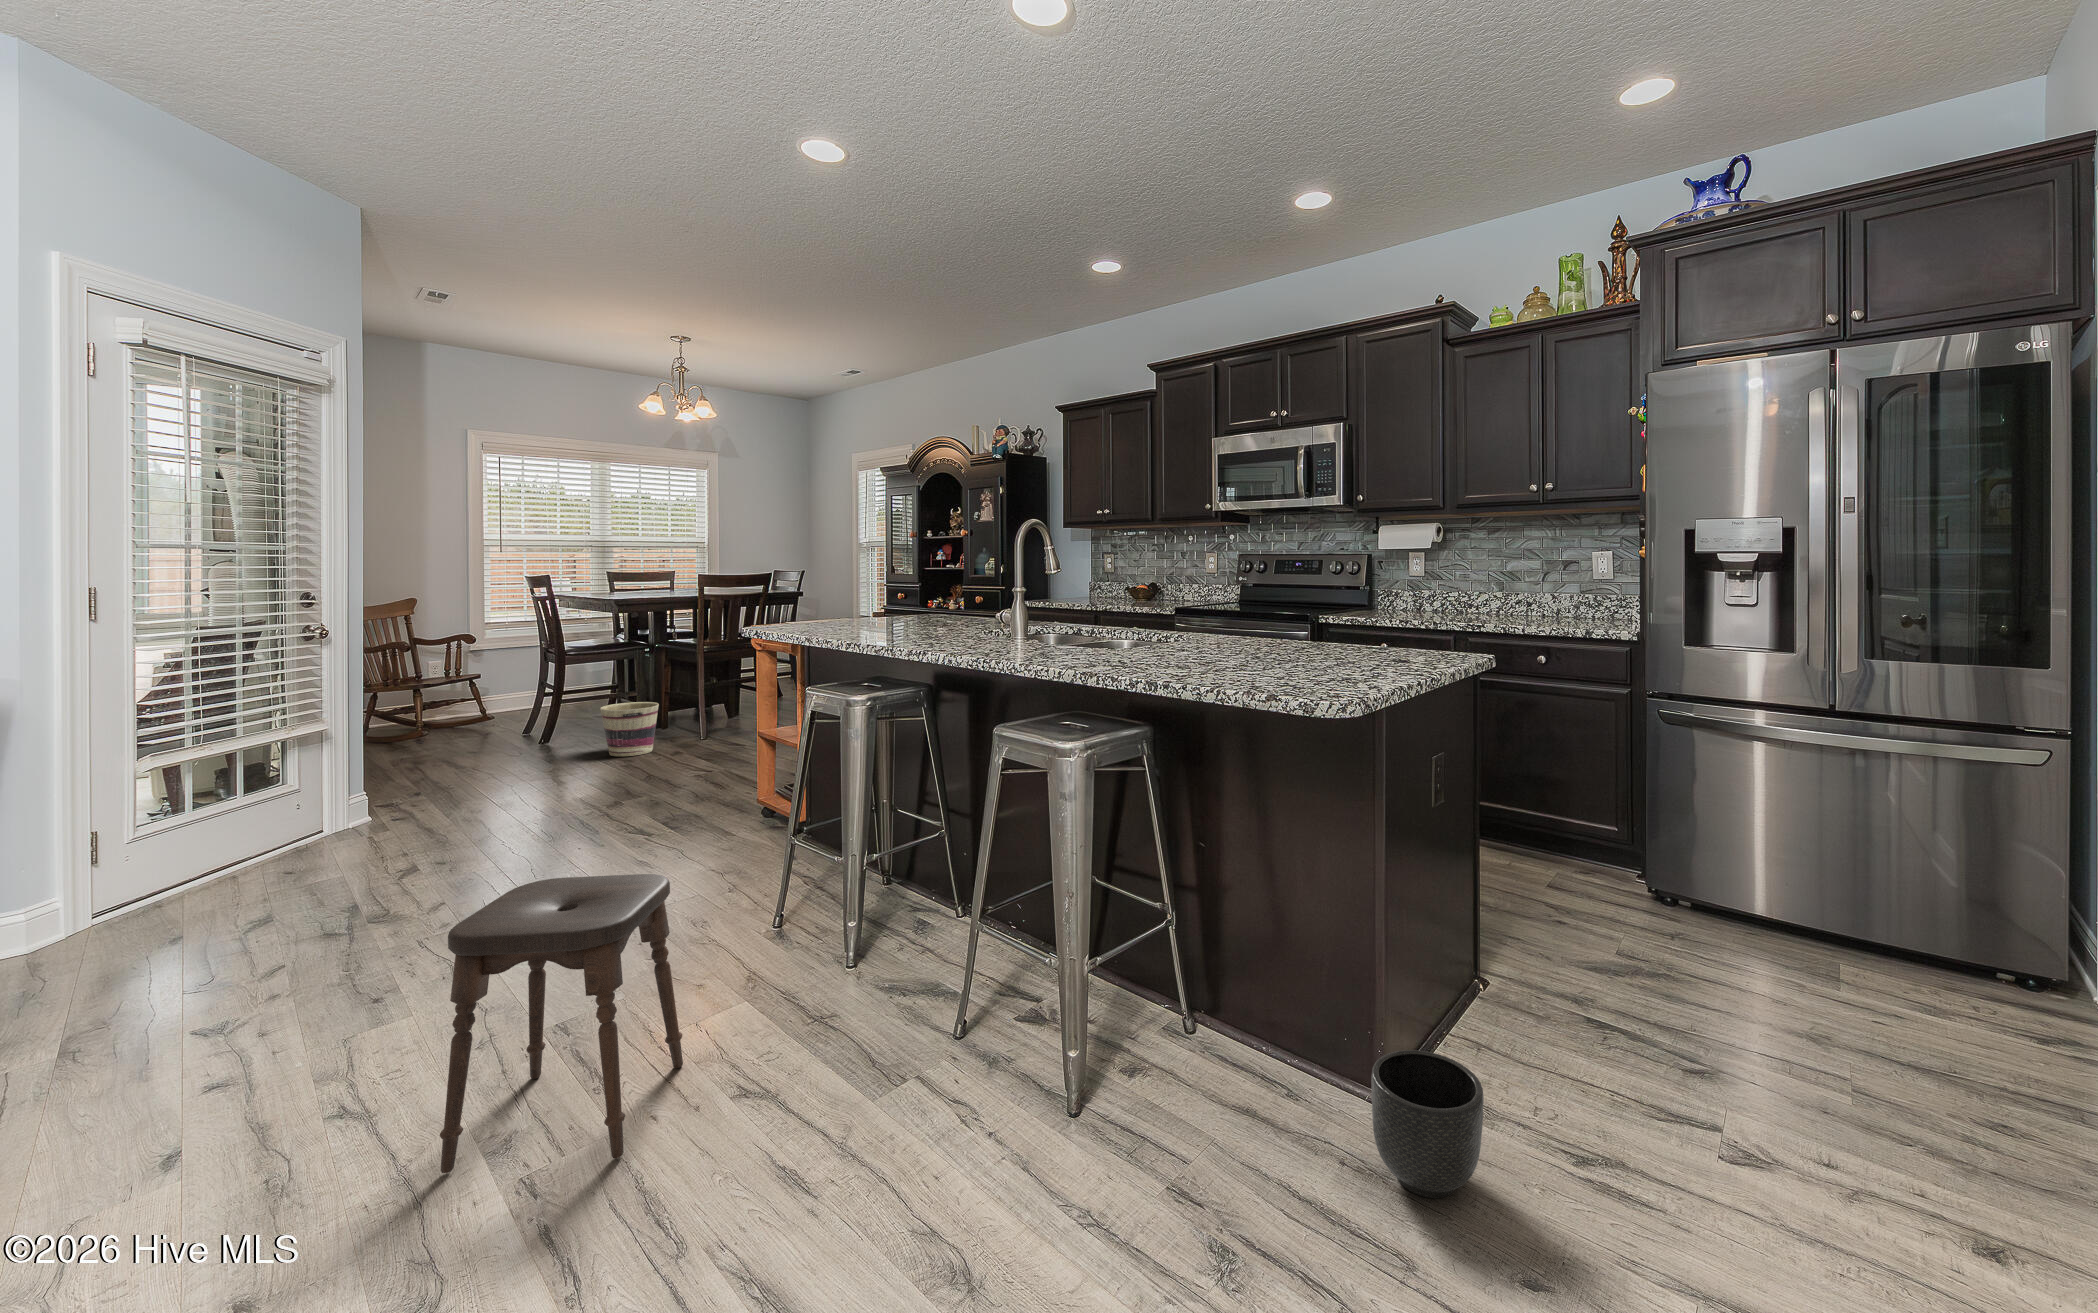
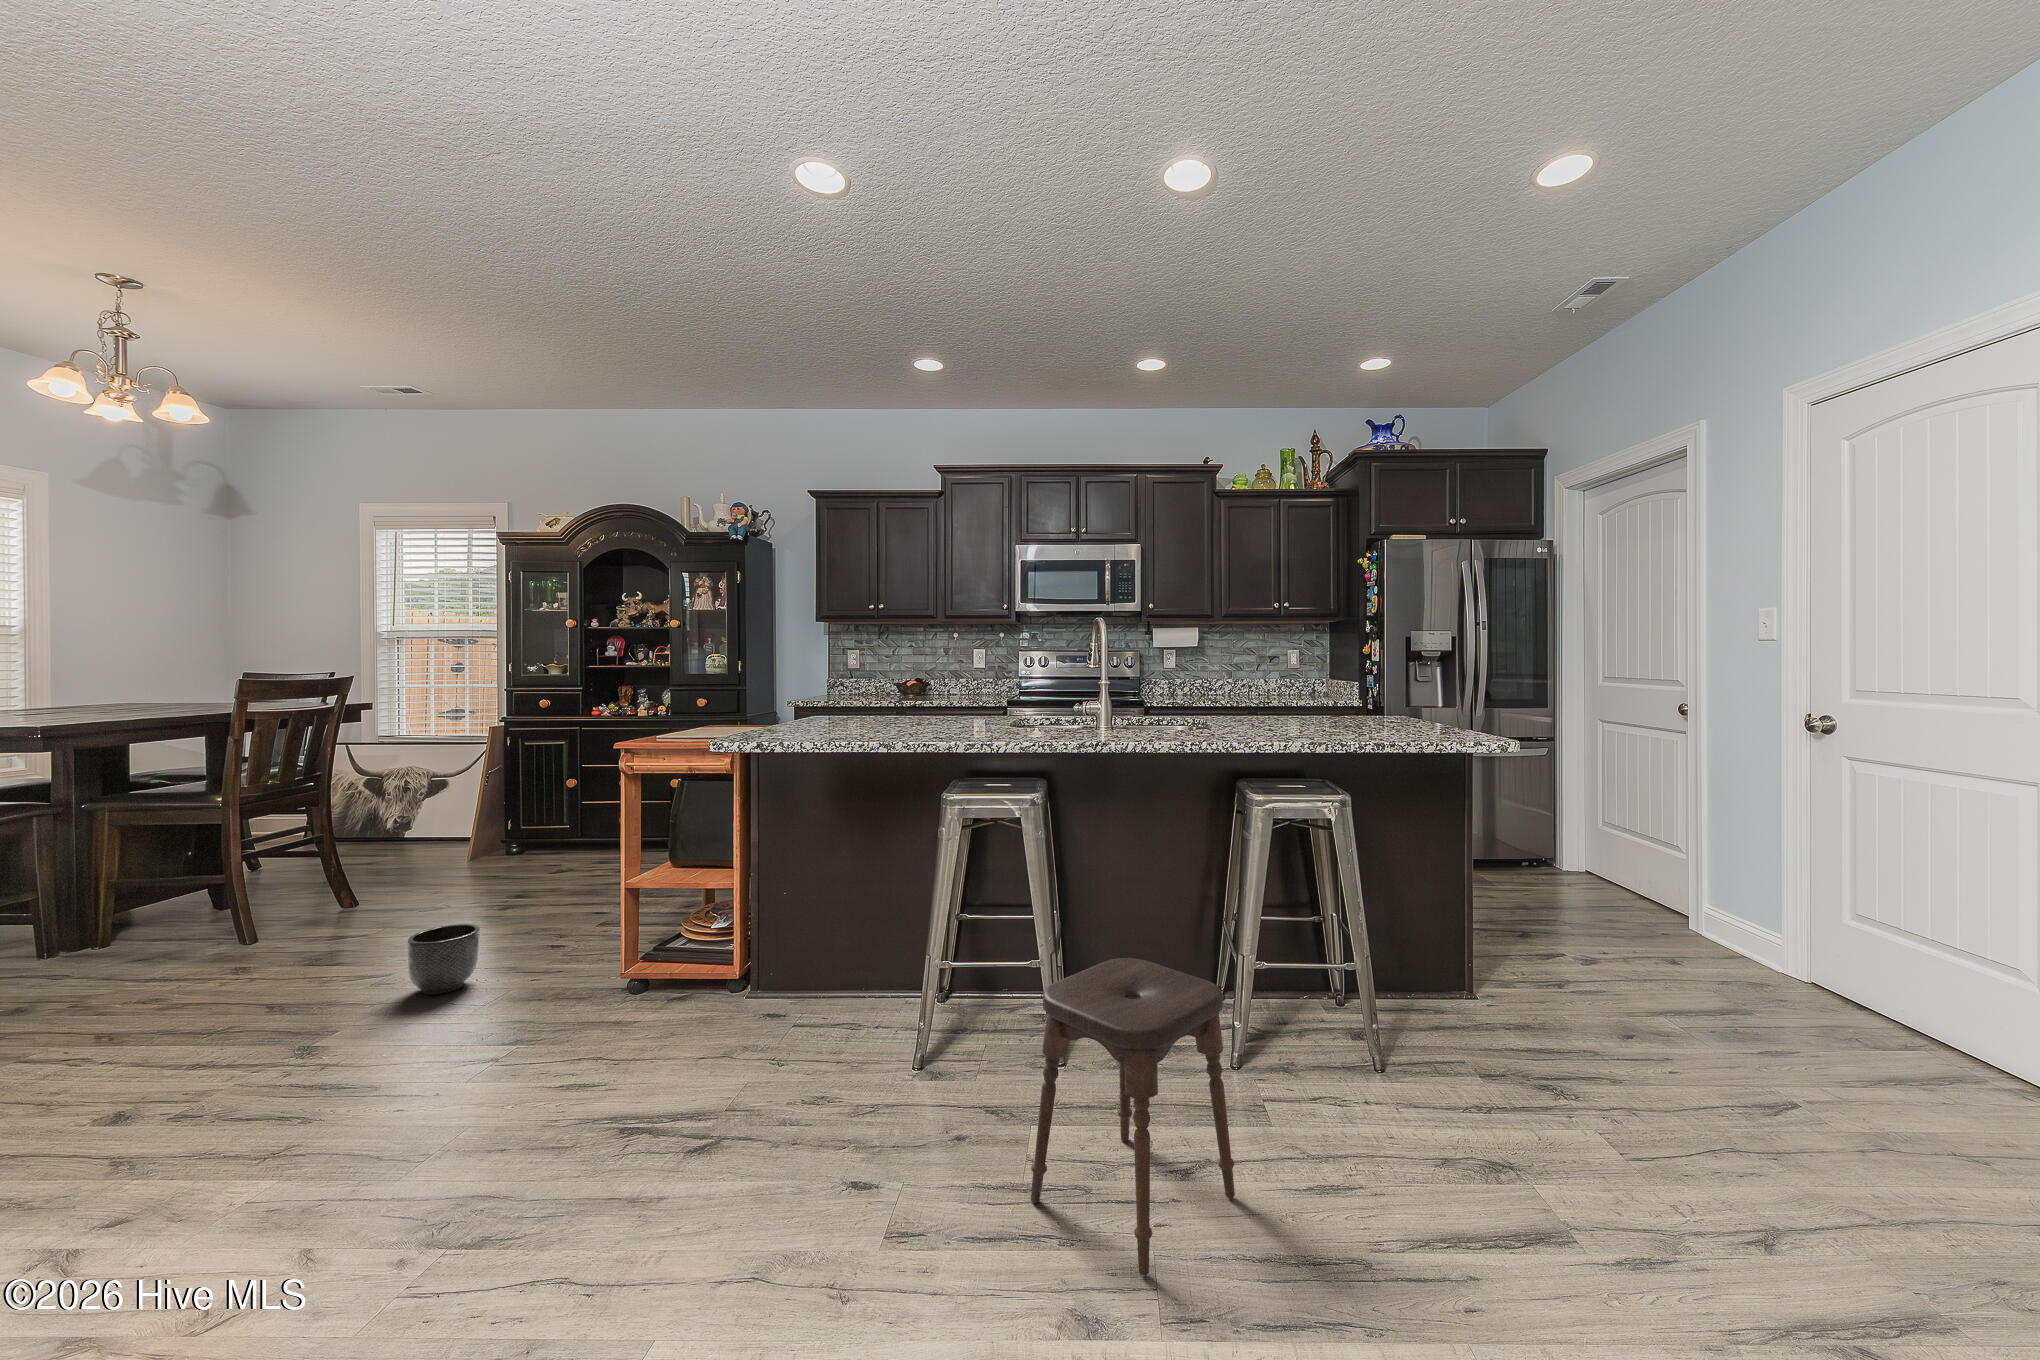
basket: present [600,702,659,756] -> none [158,866,270,958]
planter: present [1371,1050,1484,1198] -> present [407,924,480,995]

